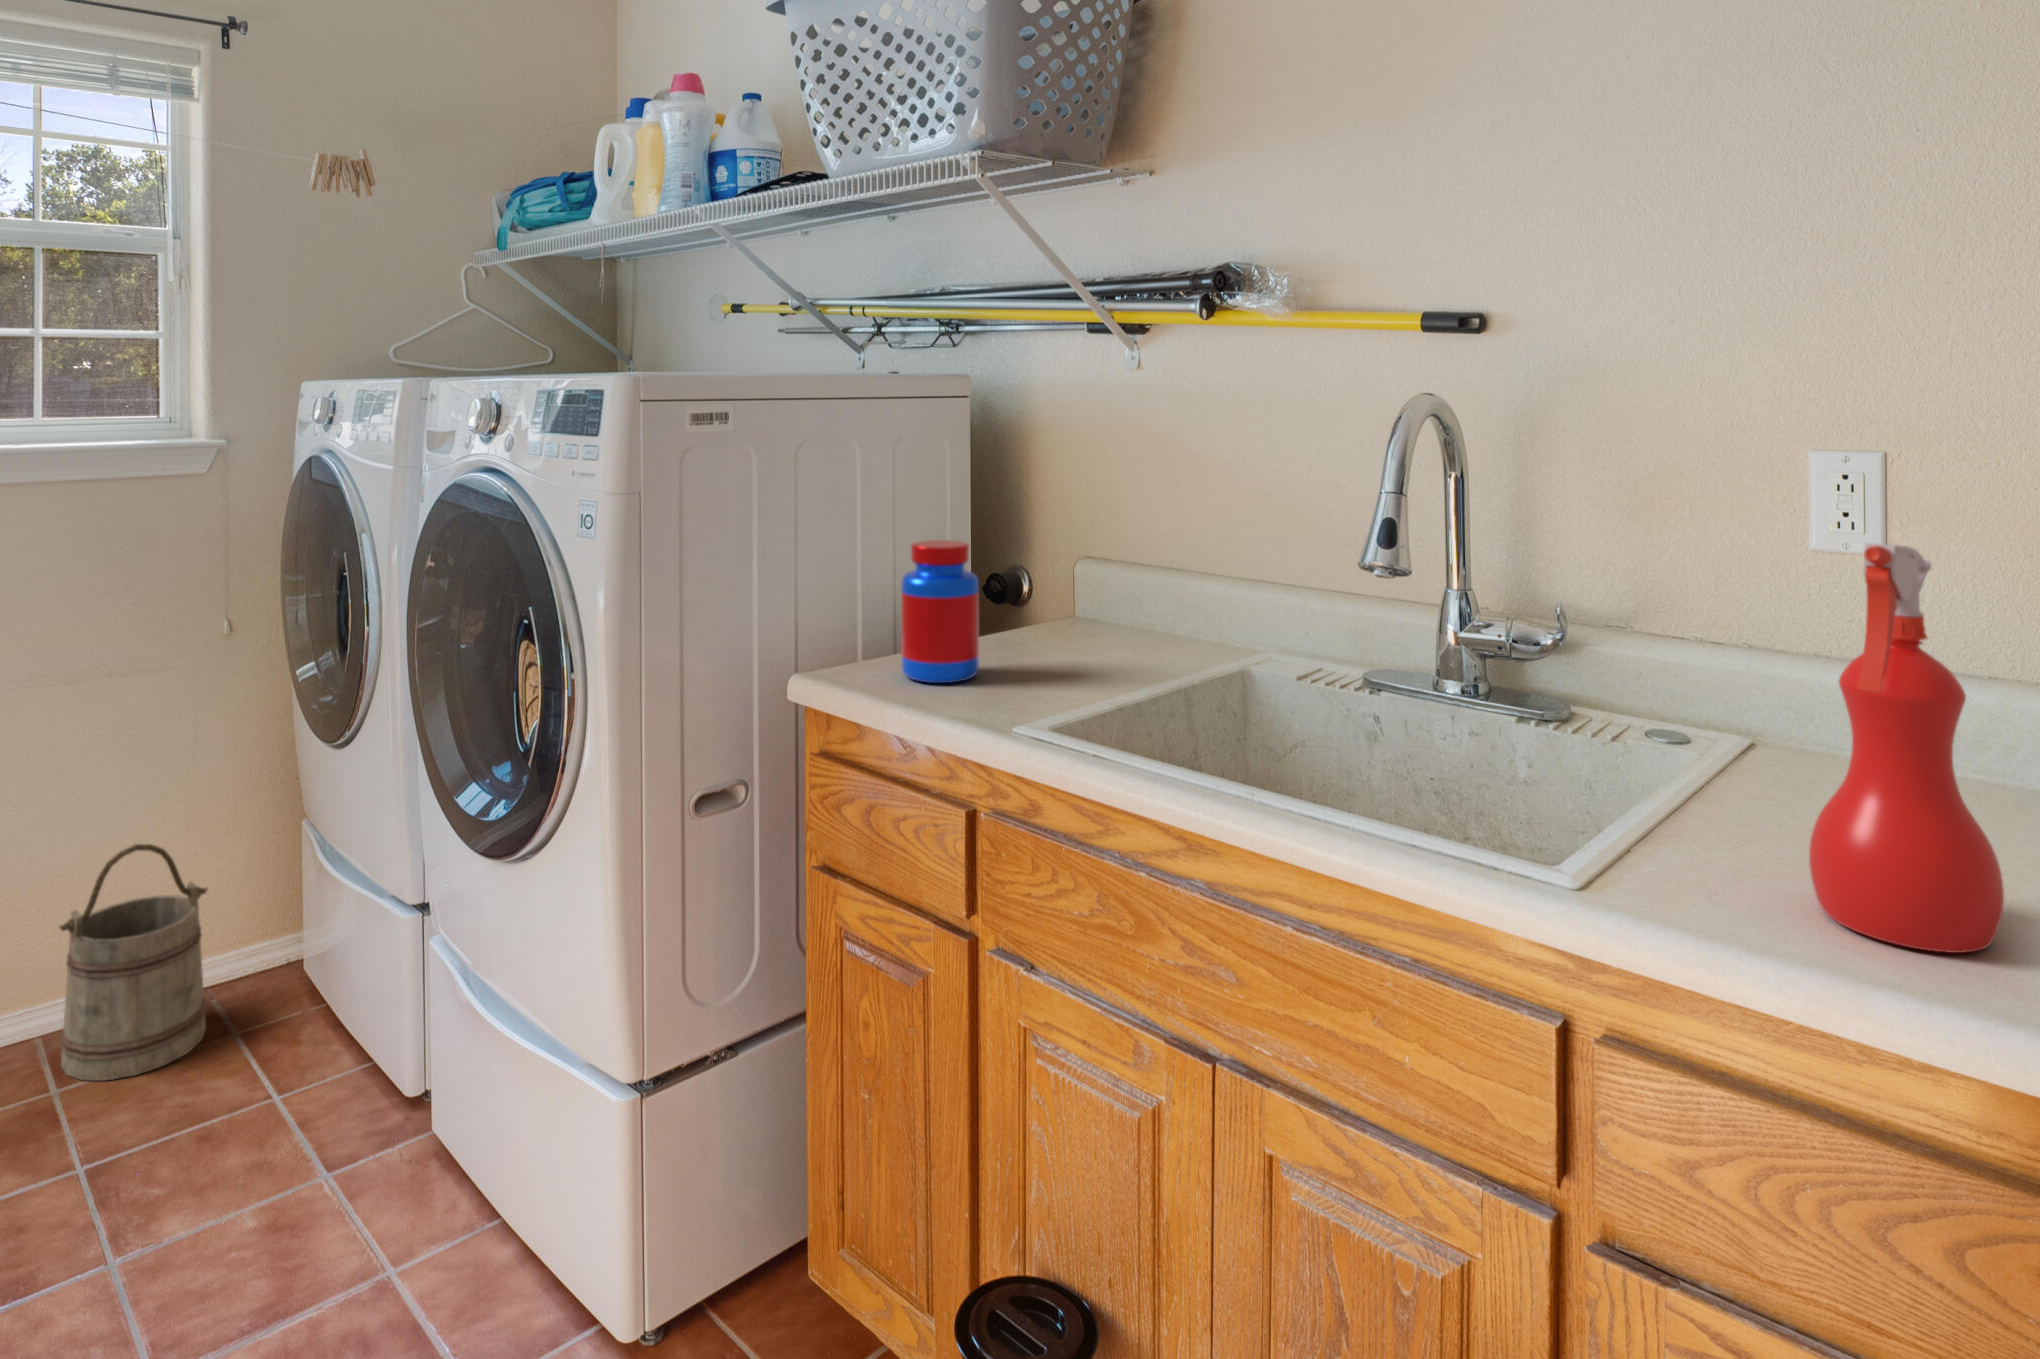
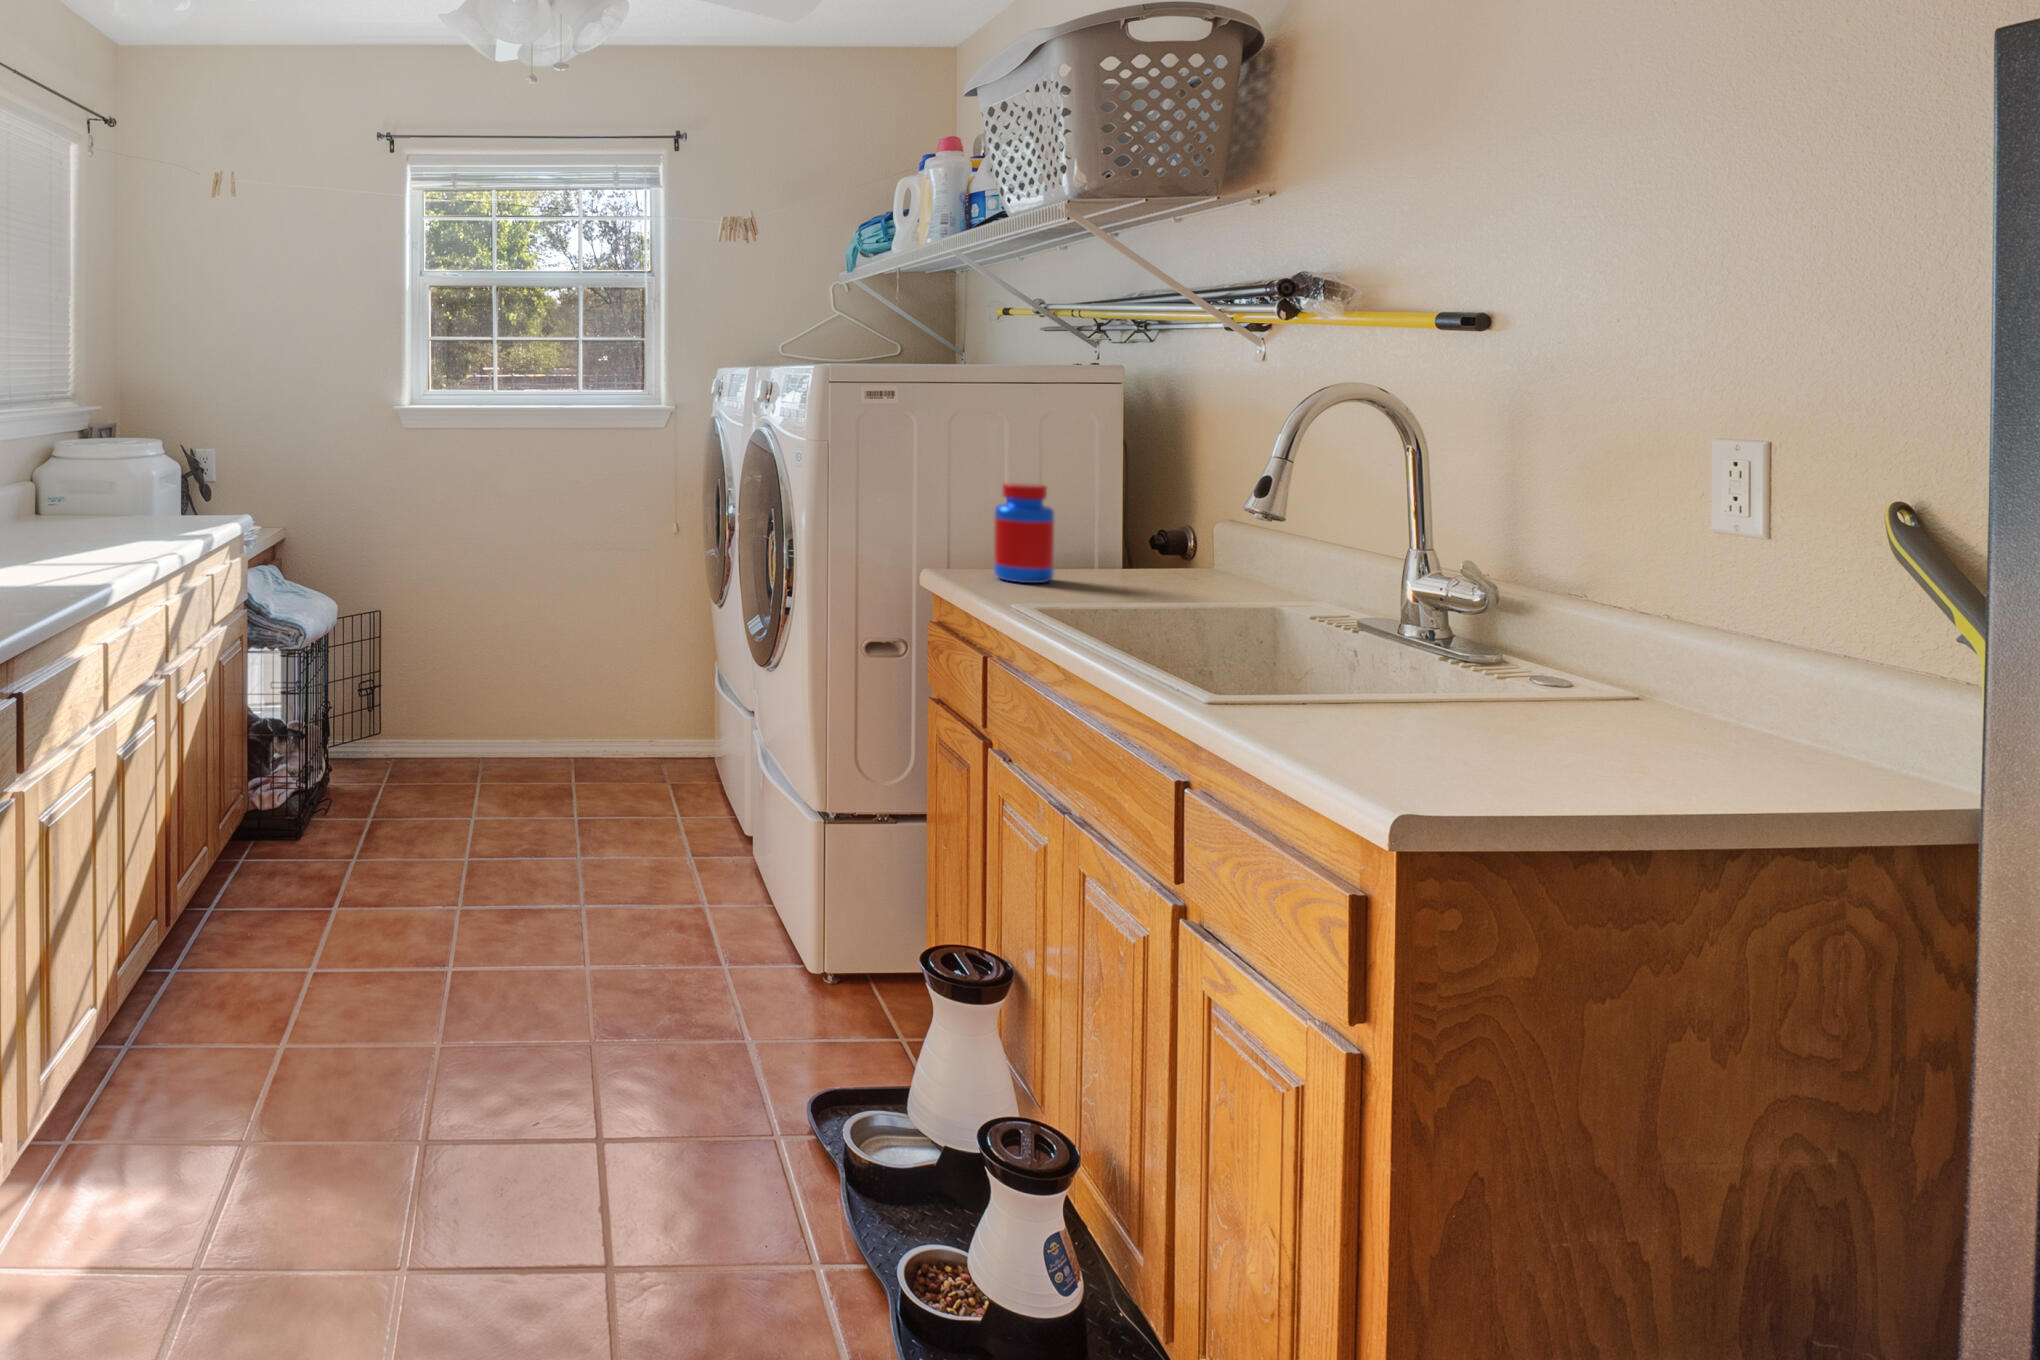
spray bottle: present [1809,543,2004,953] -> none [1324,471,1477,758]
bucket: present [60,844,207,1081] -> none [579,649,657,785]

